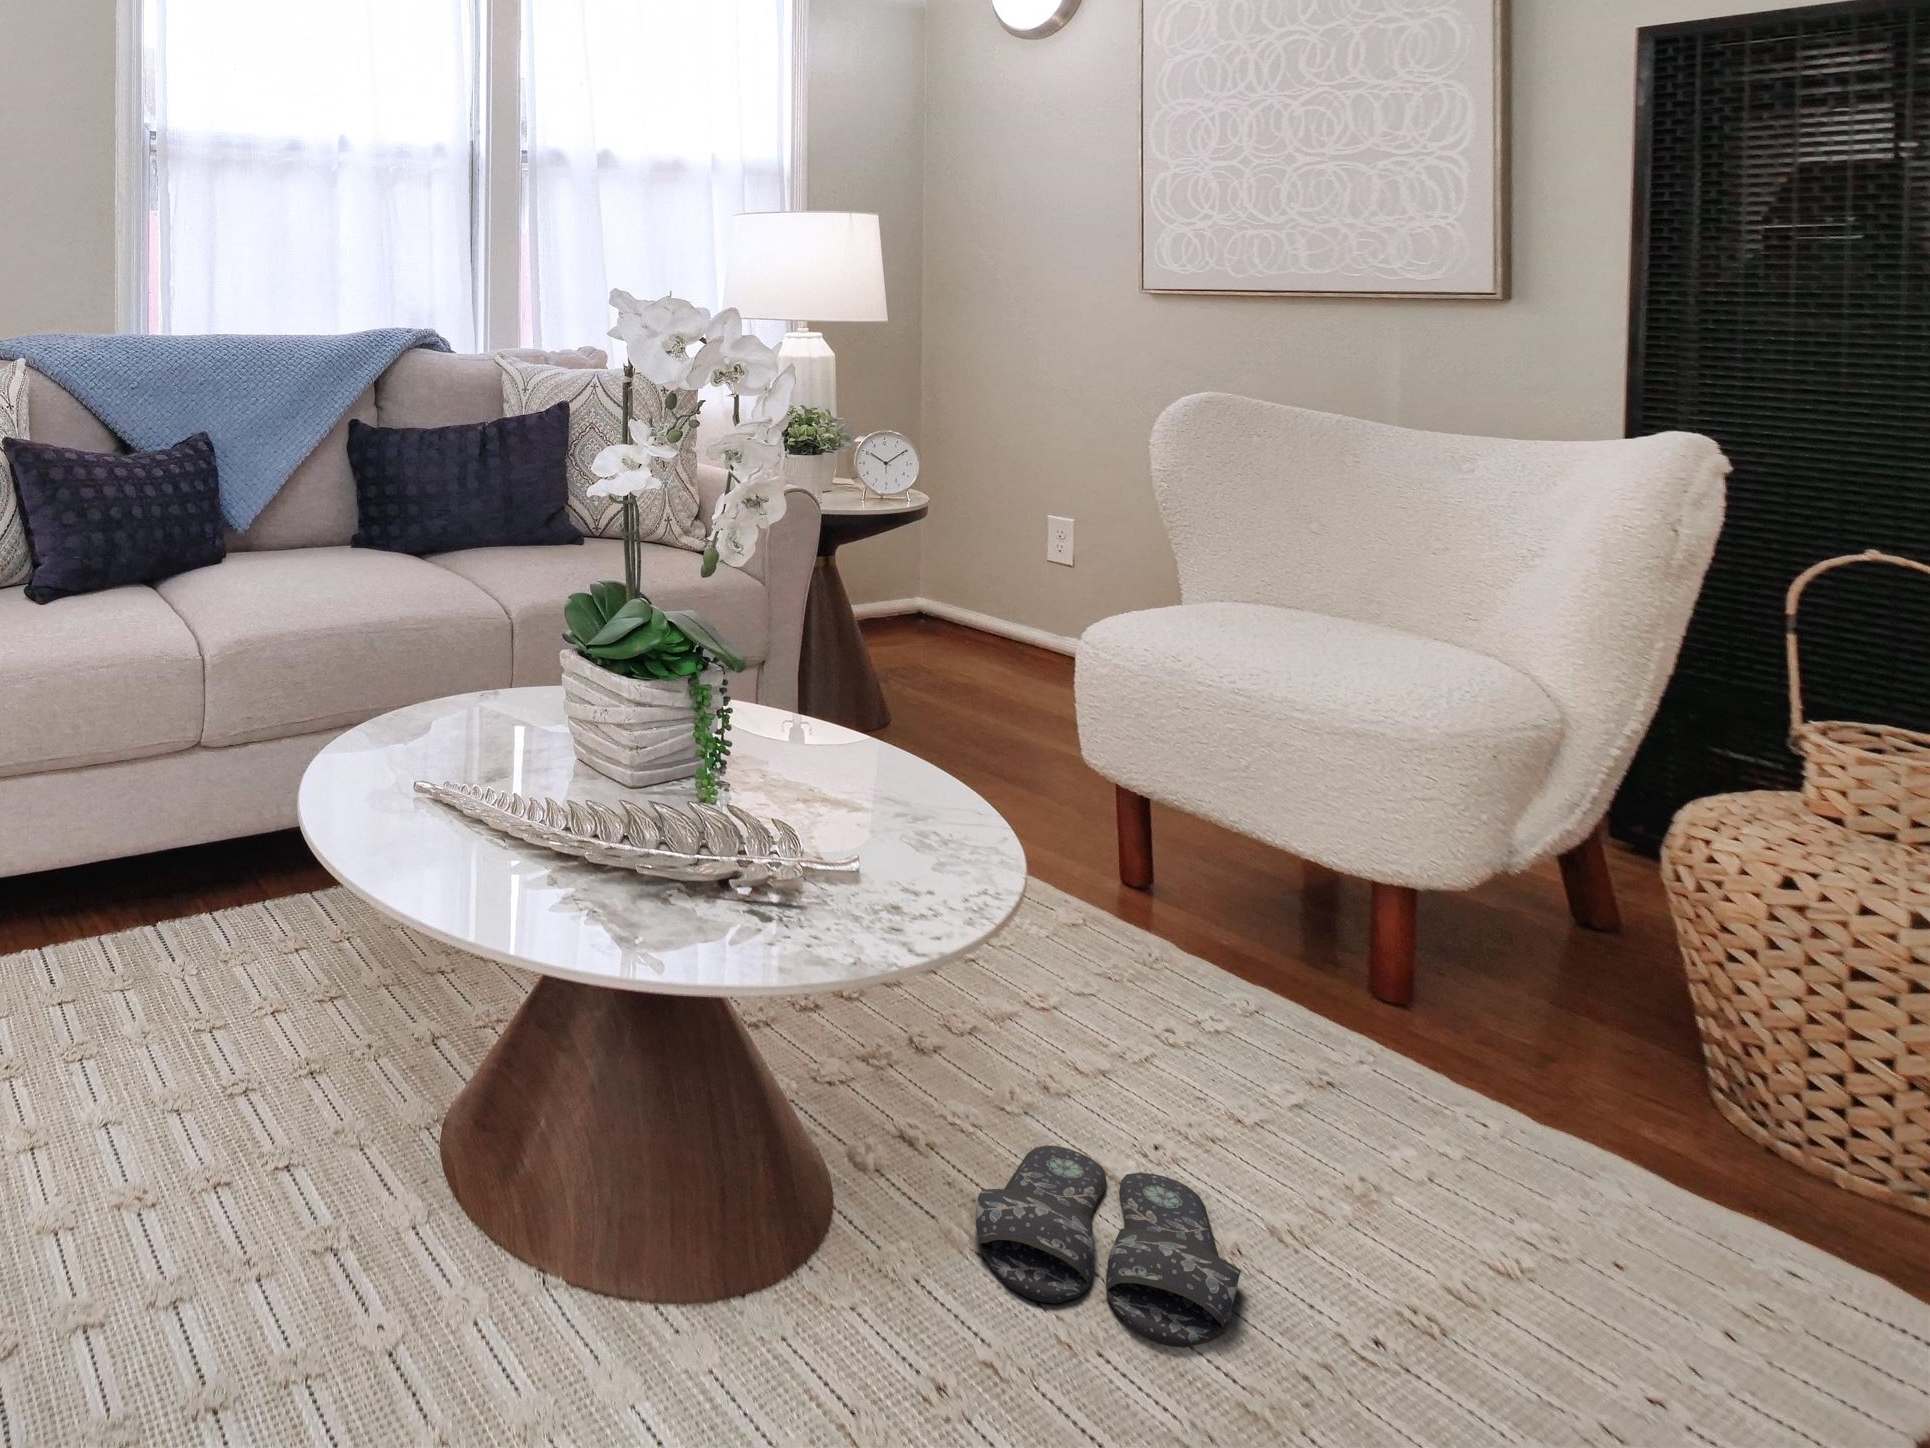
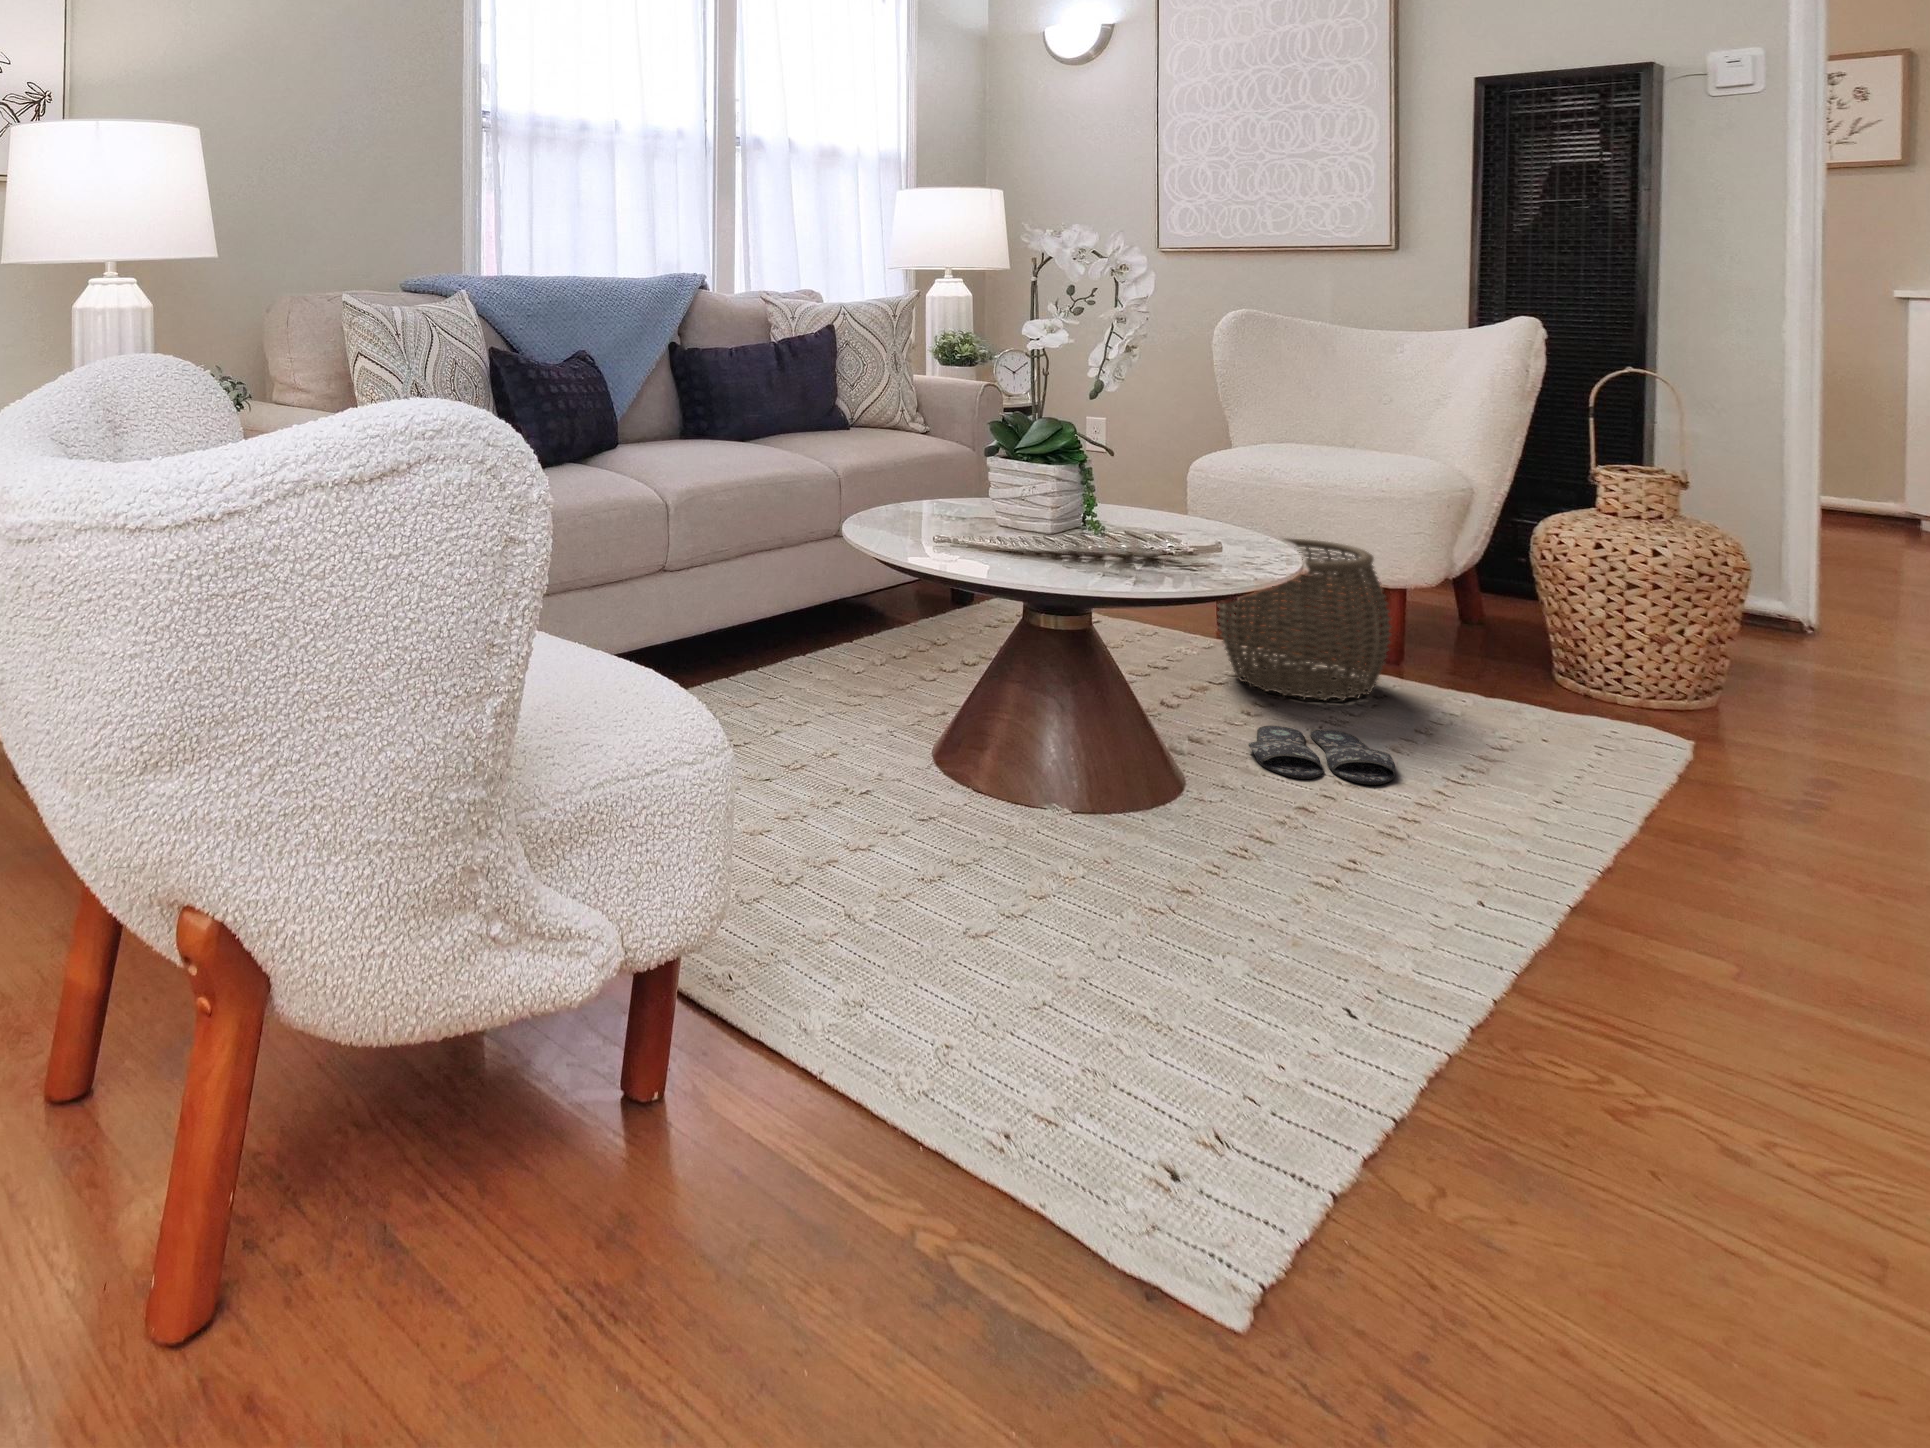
woven basket: none [1038,788,1341,1104] -> present [1218,538,1391,700]

